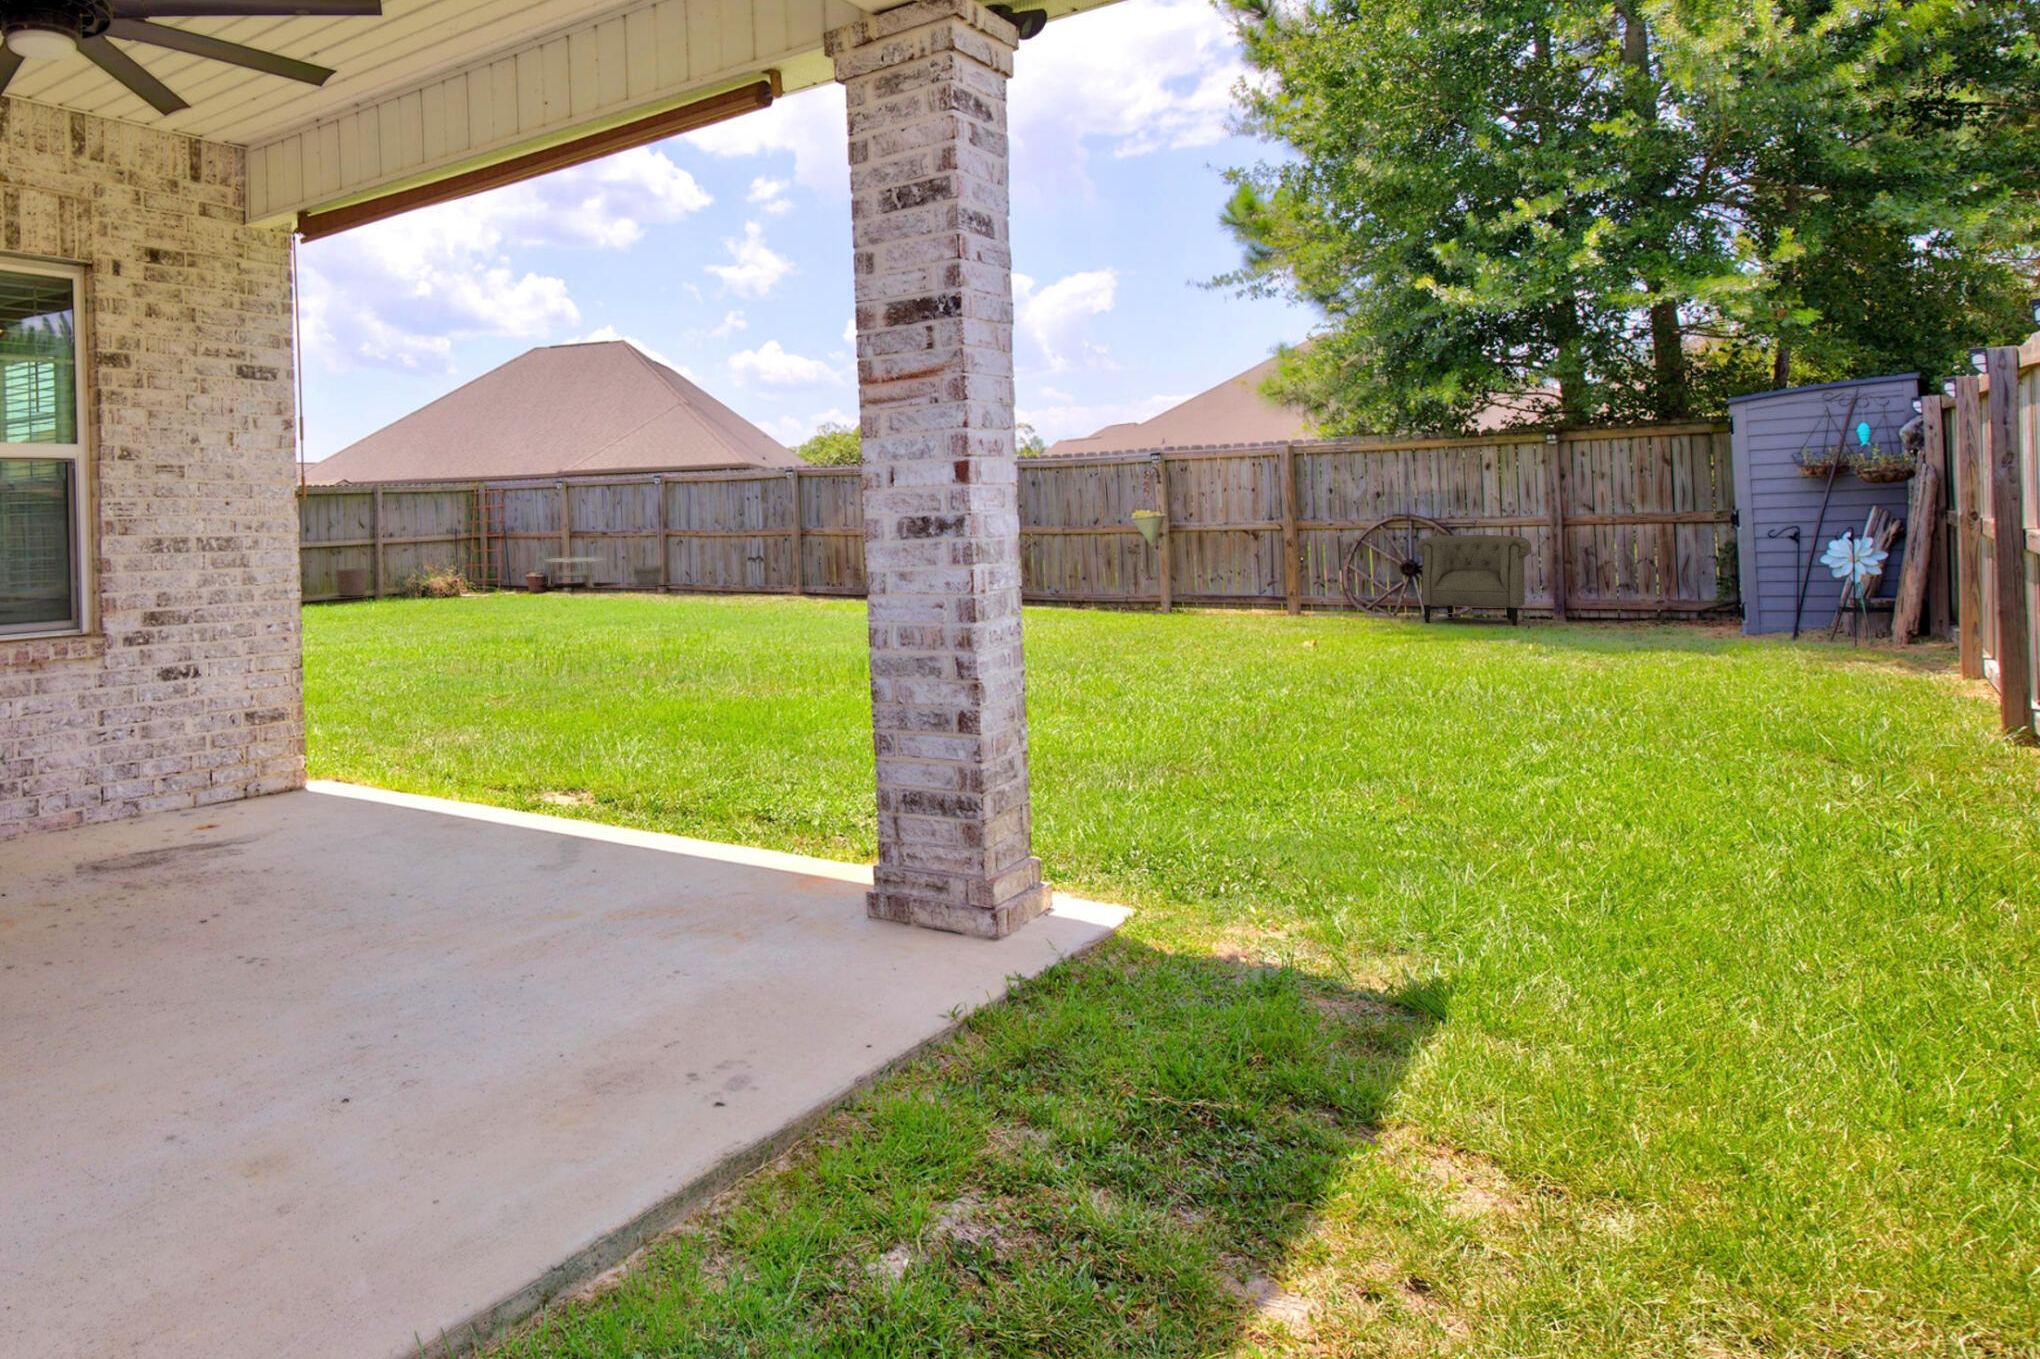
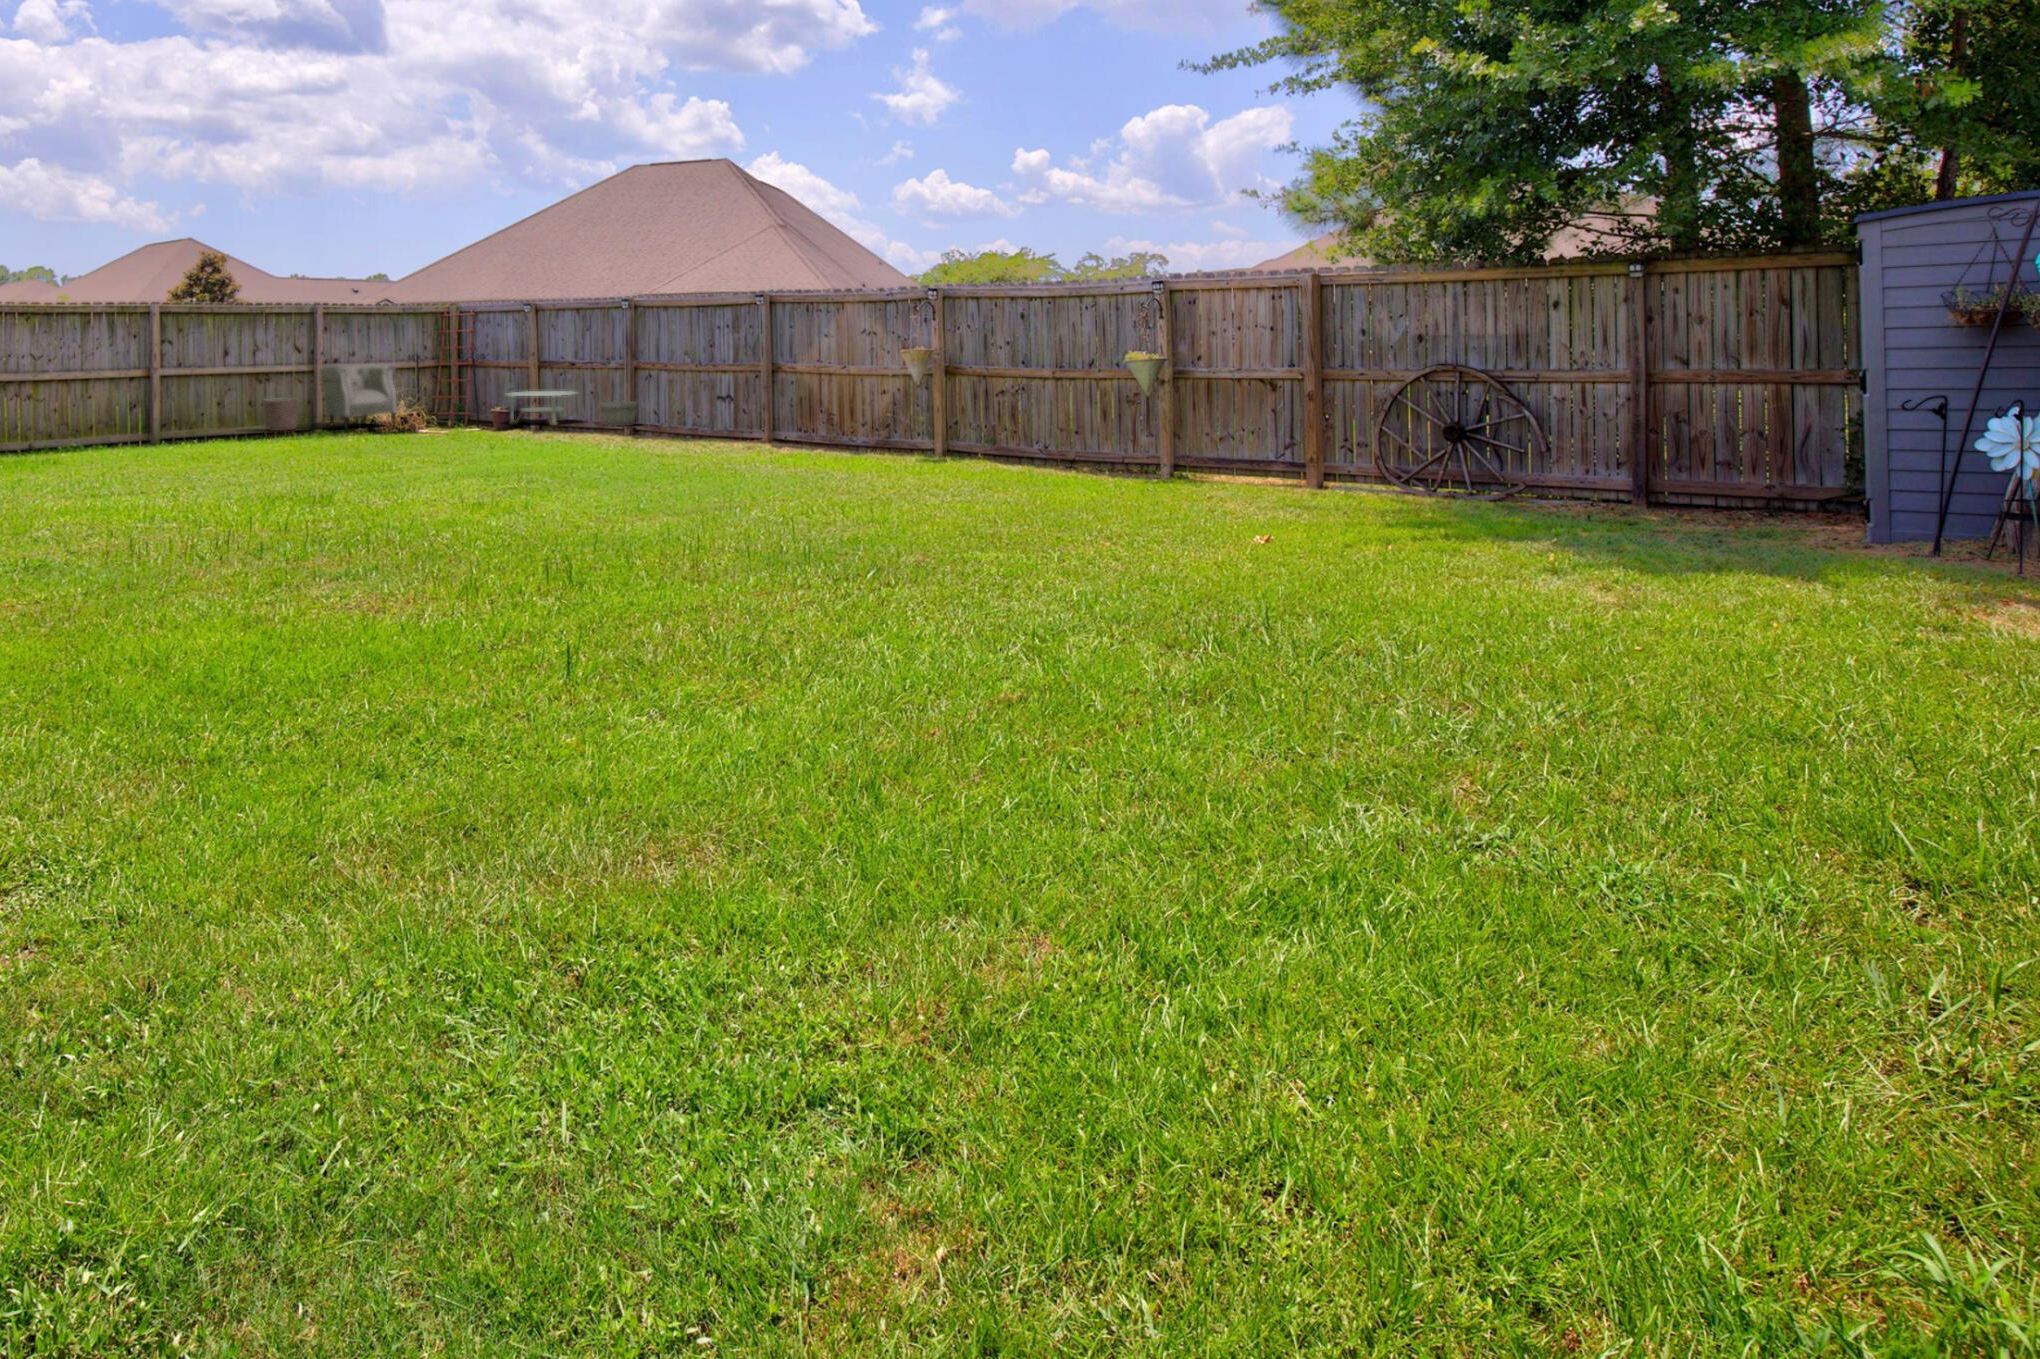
chair: present [1416,535,1532,626] -> present [321,364,397,429]

